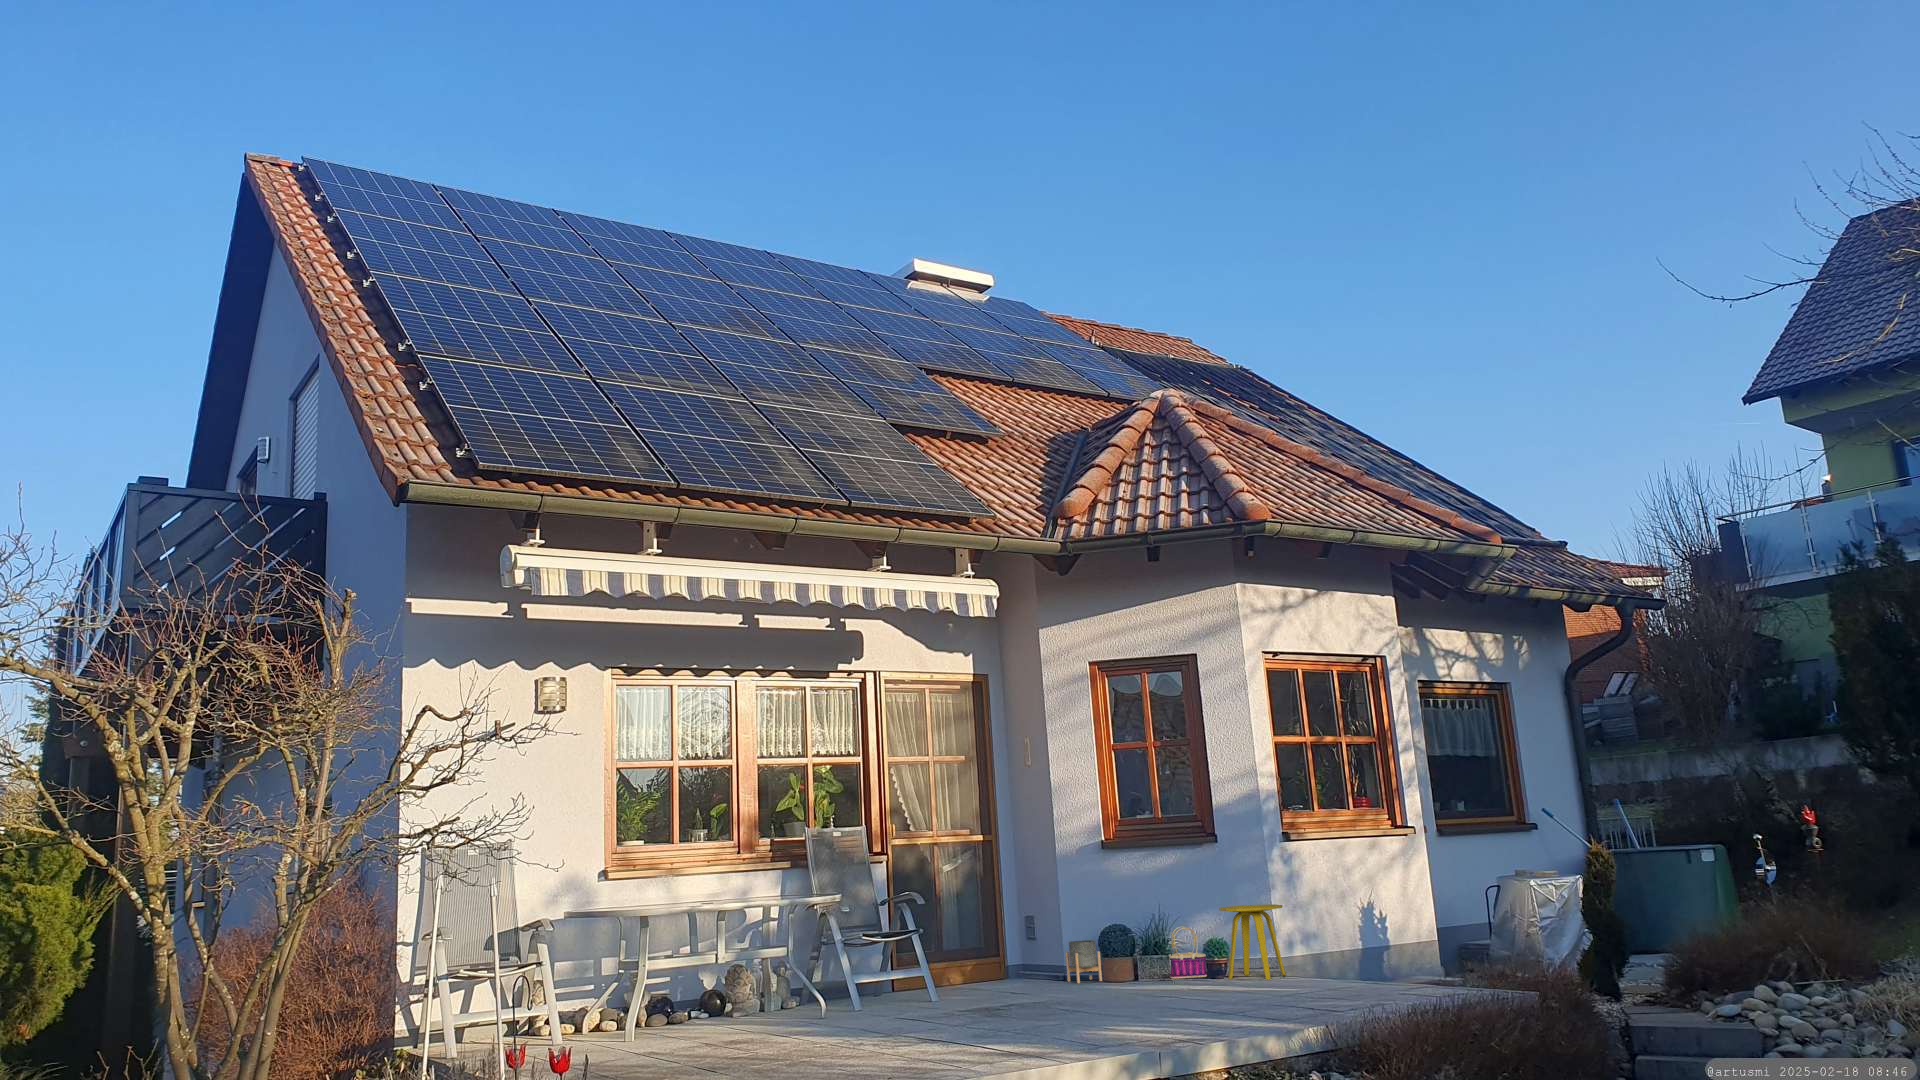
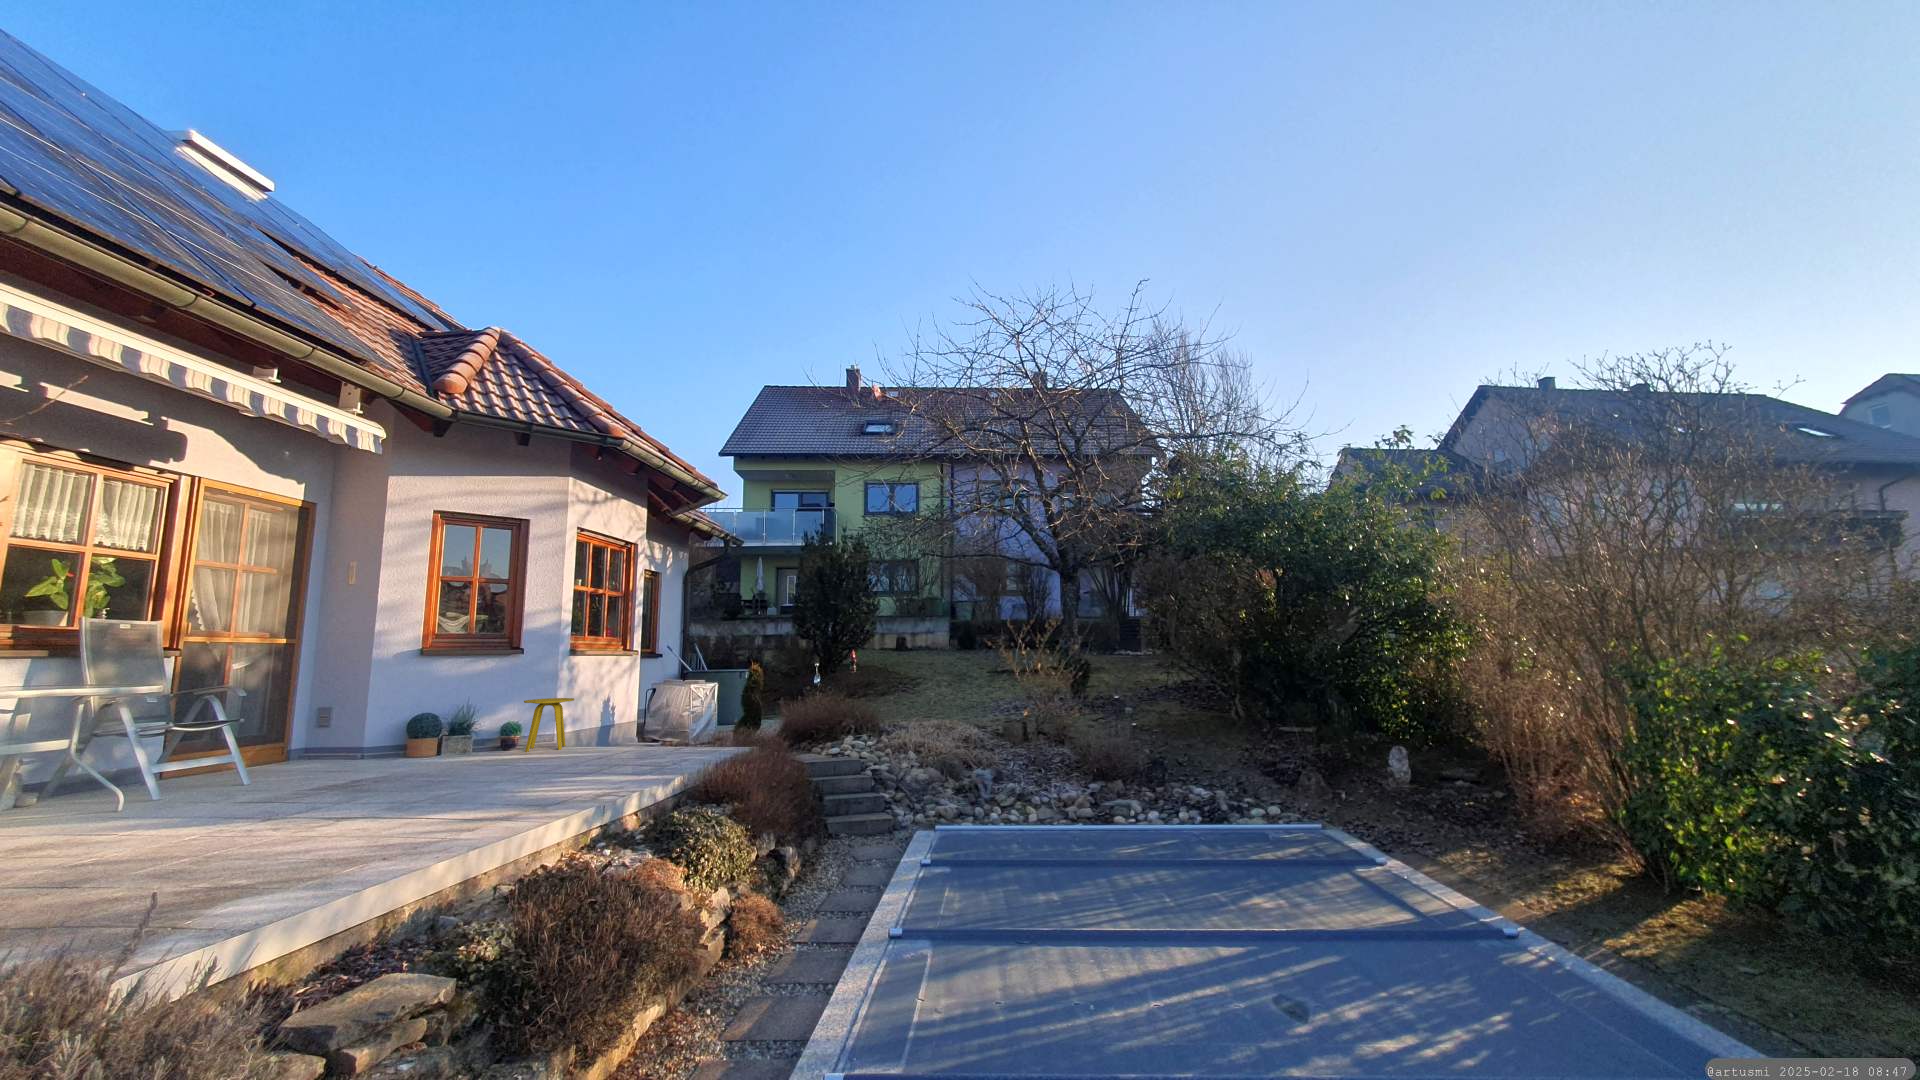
basket: present [1169,926,1207,979] -> none [468,715,503,755]
planter: present [1066,940,1102,983] -> none [368,729,409,765]

